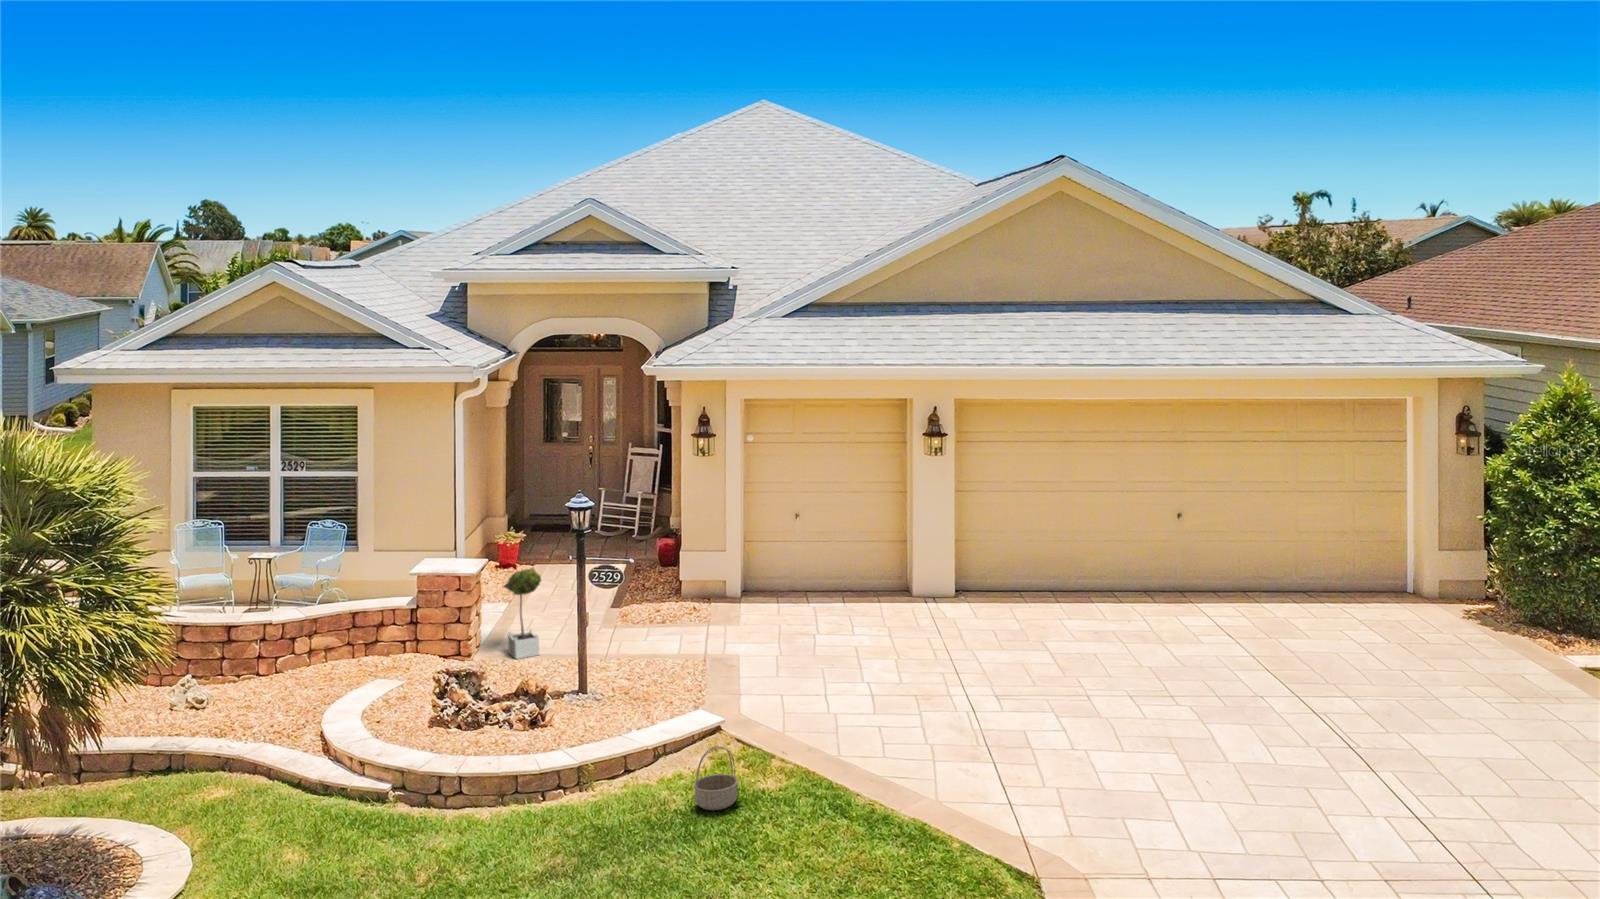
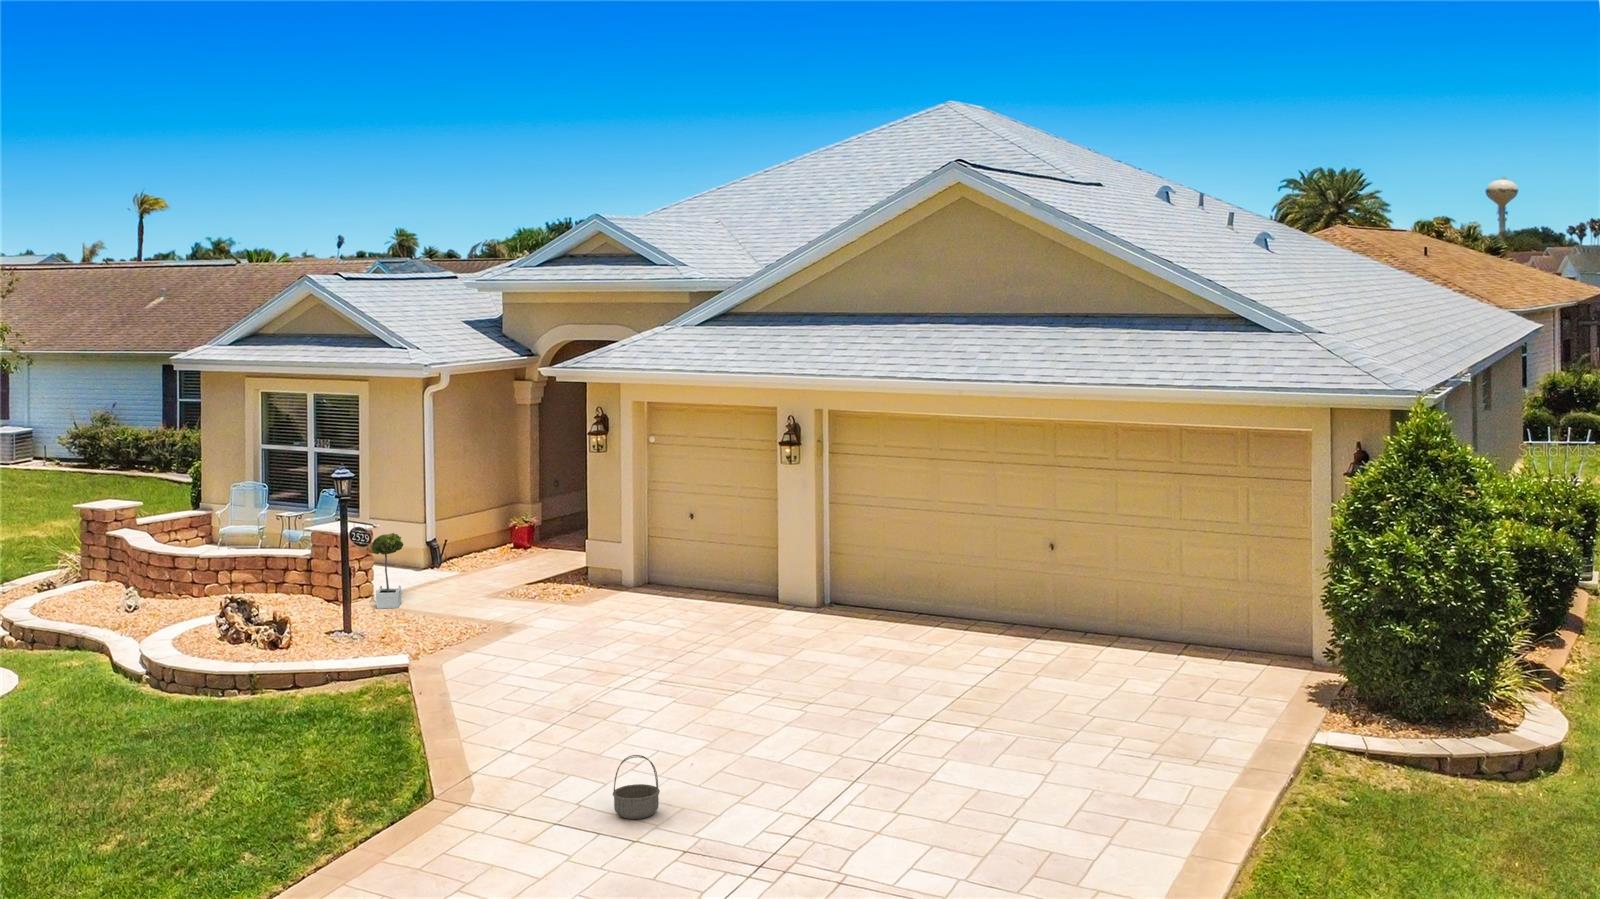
basket: present [694,746,738,810] -> present [613,755,660,819]

